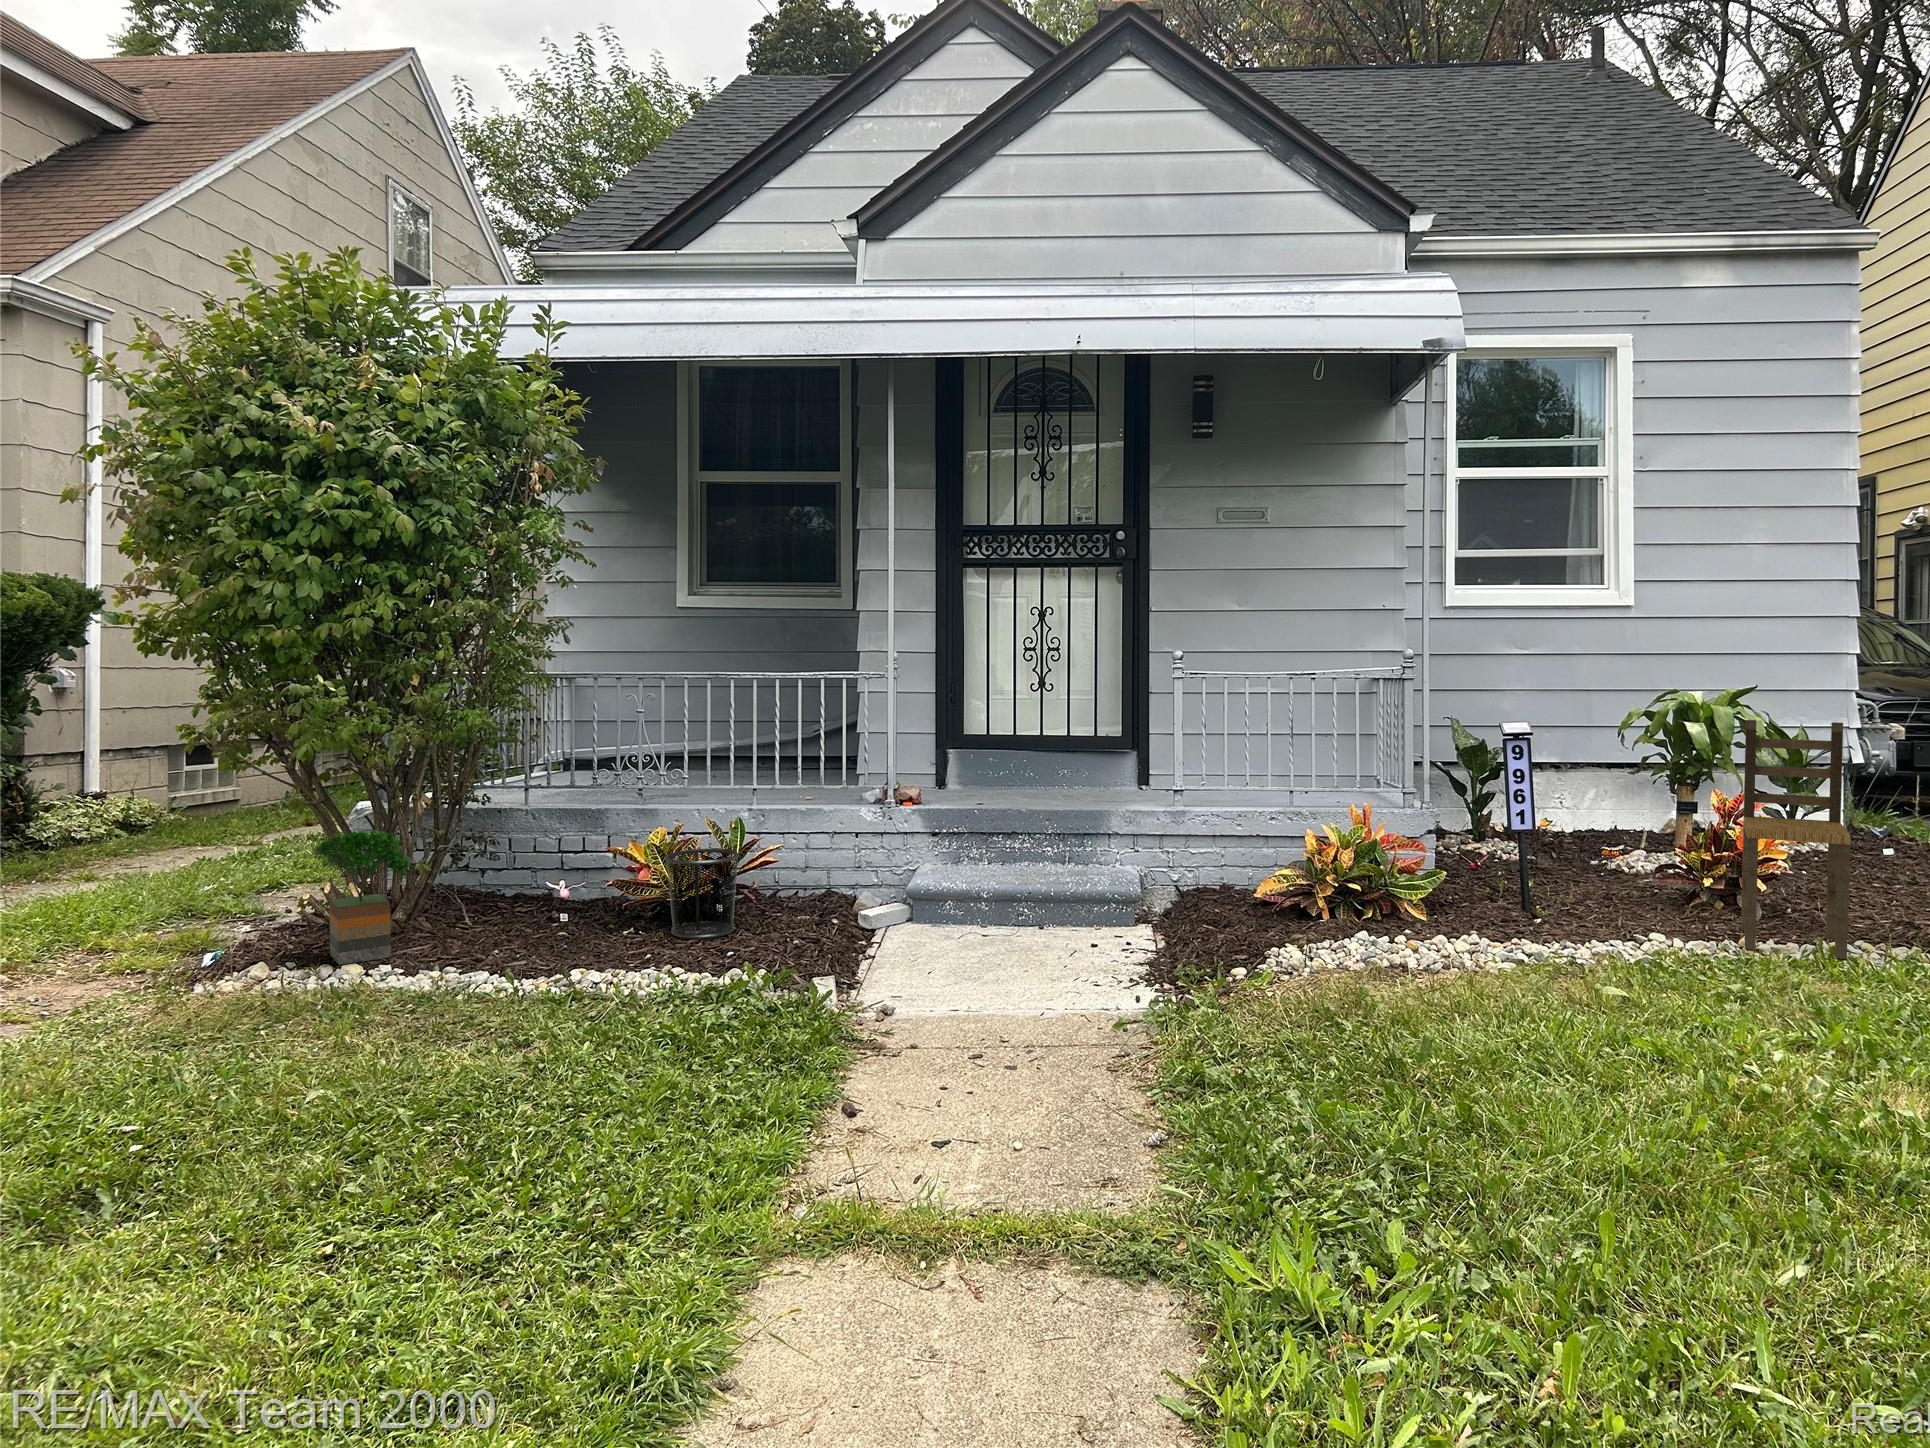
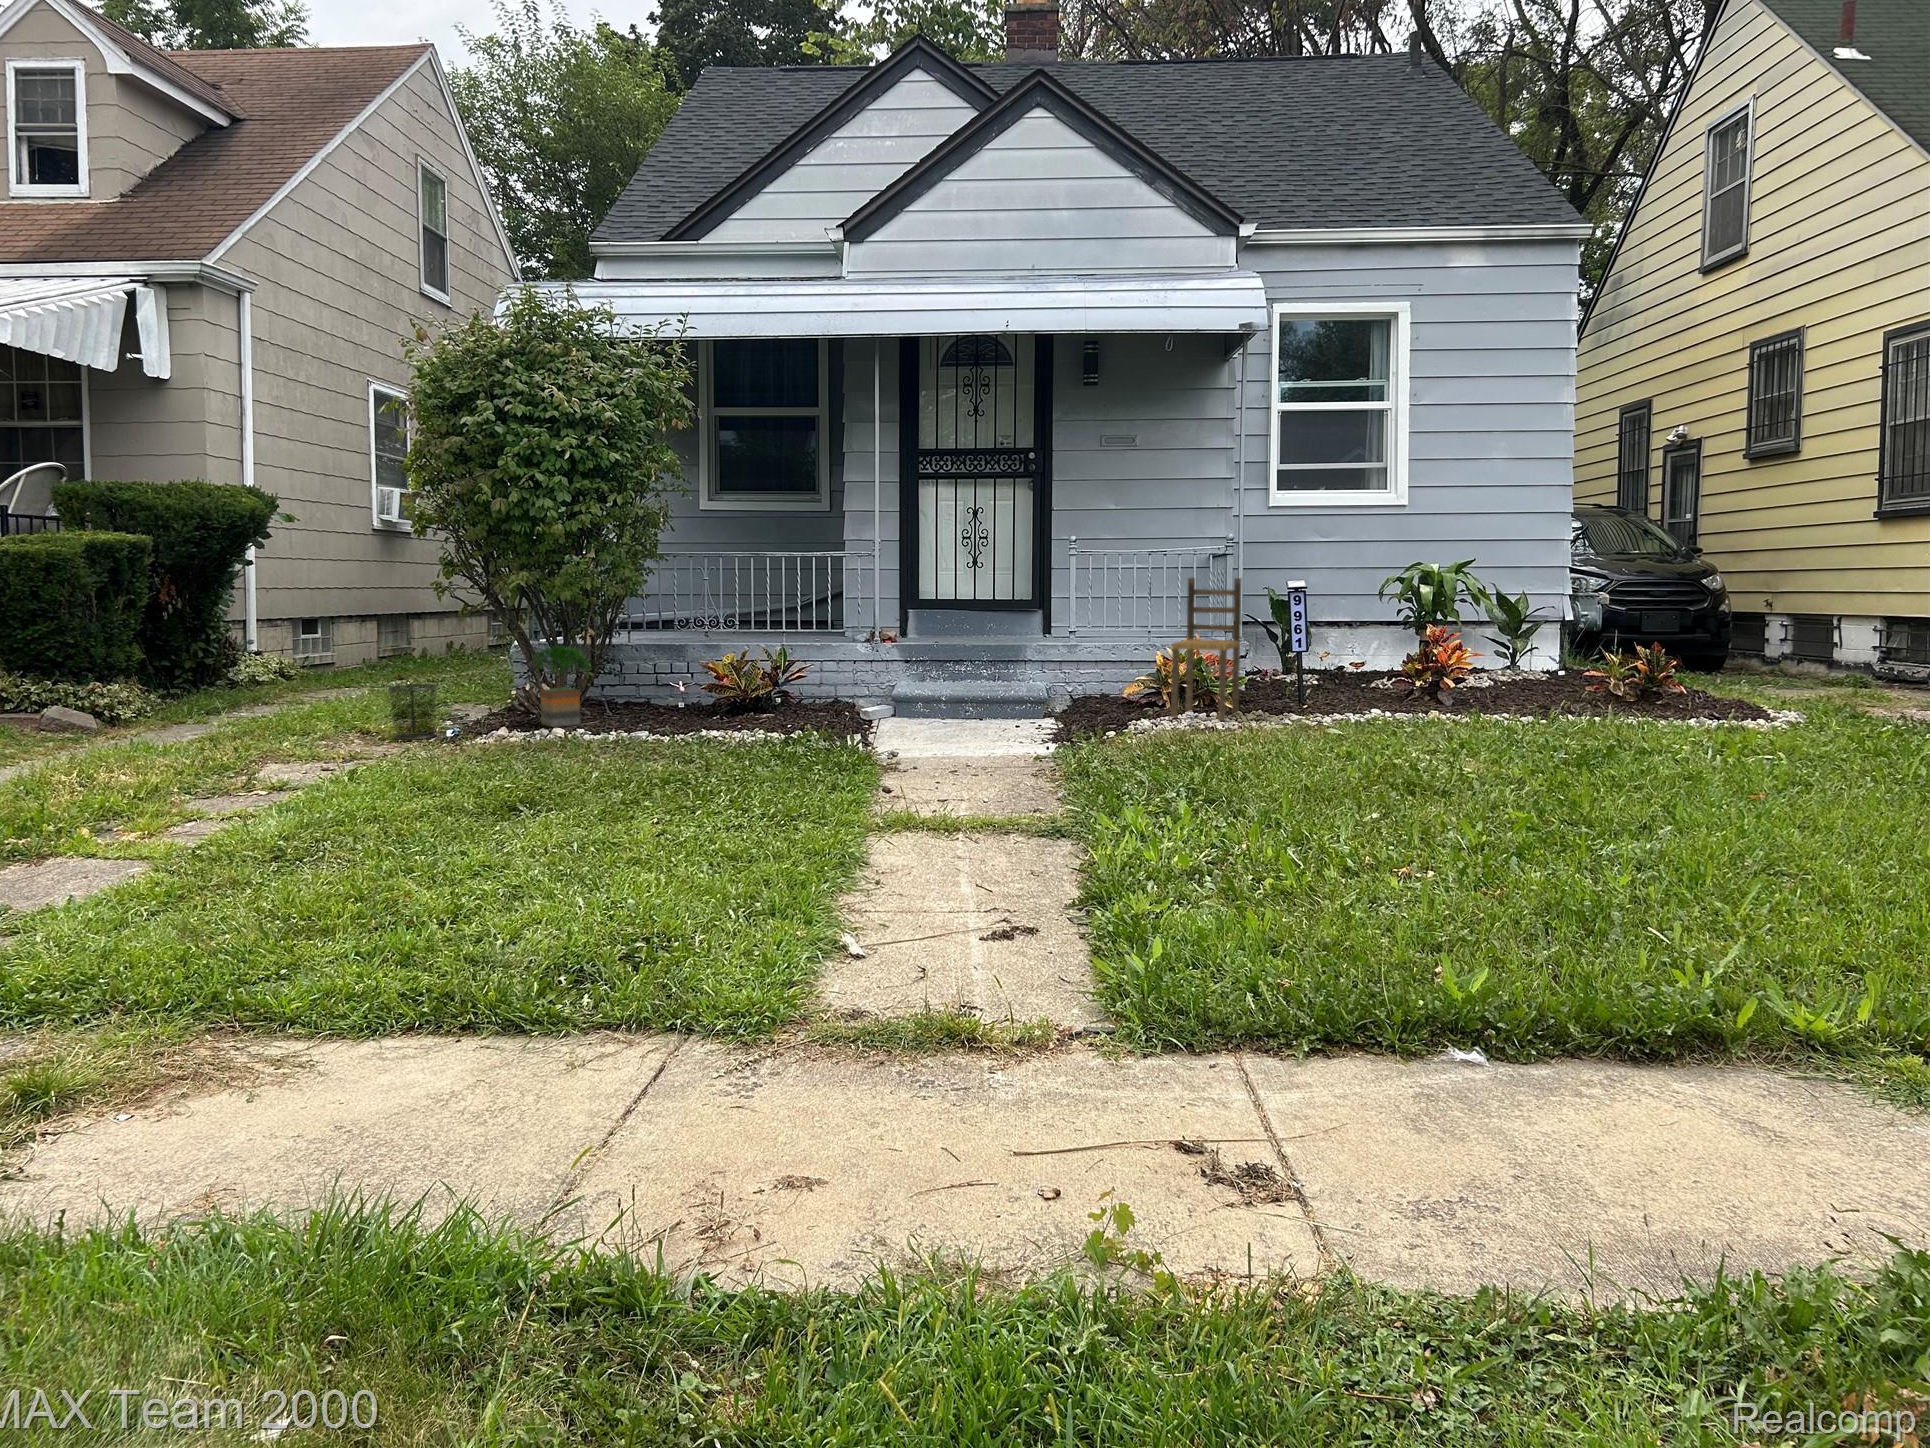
chair: present [1741,720,1850,959] -> present [1171,578,1241,721]
waste bin: present [665,849,740,939] -> present [388,684,437,740]

